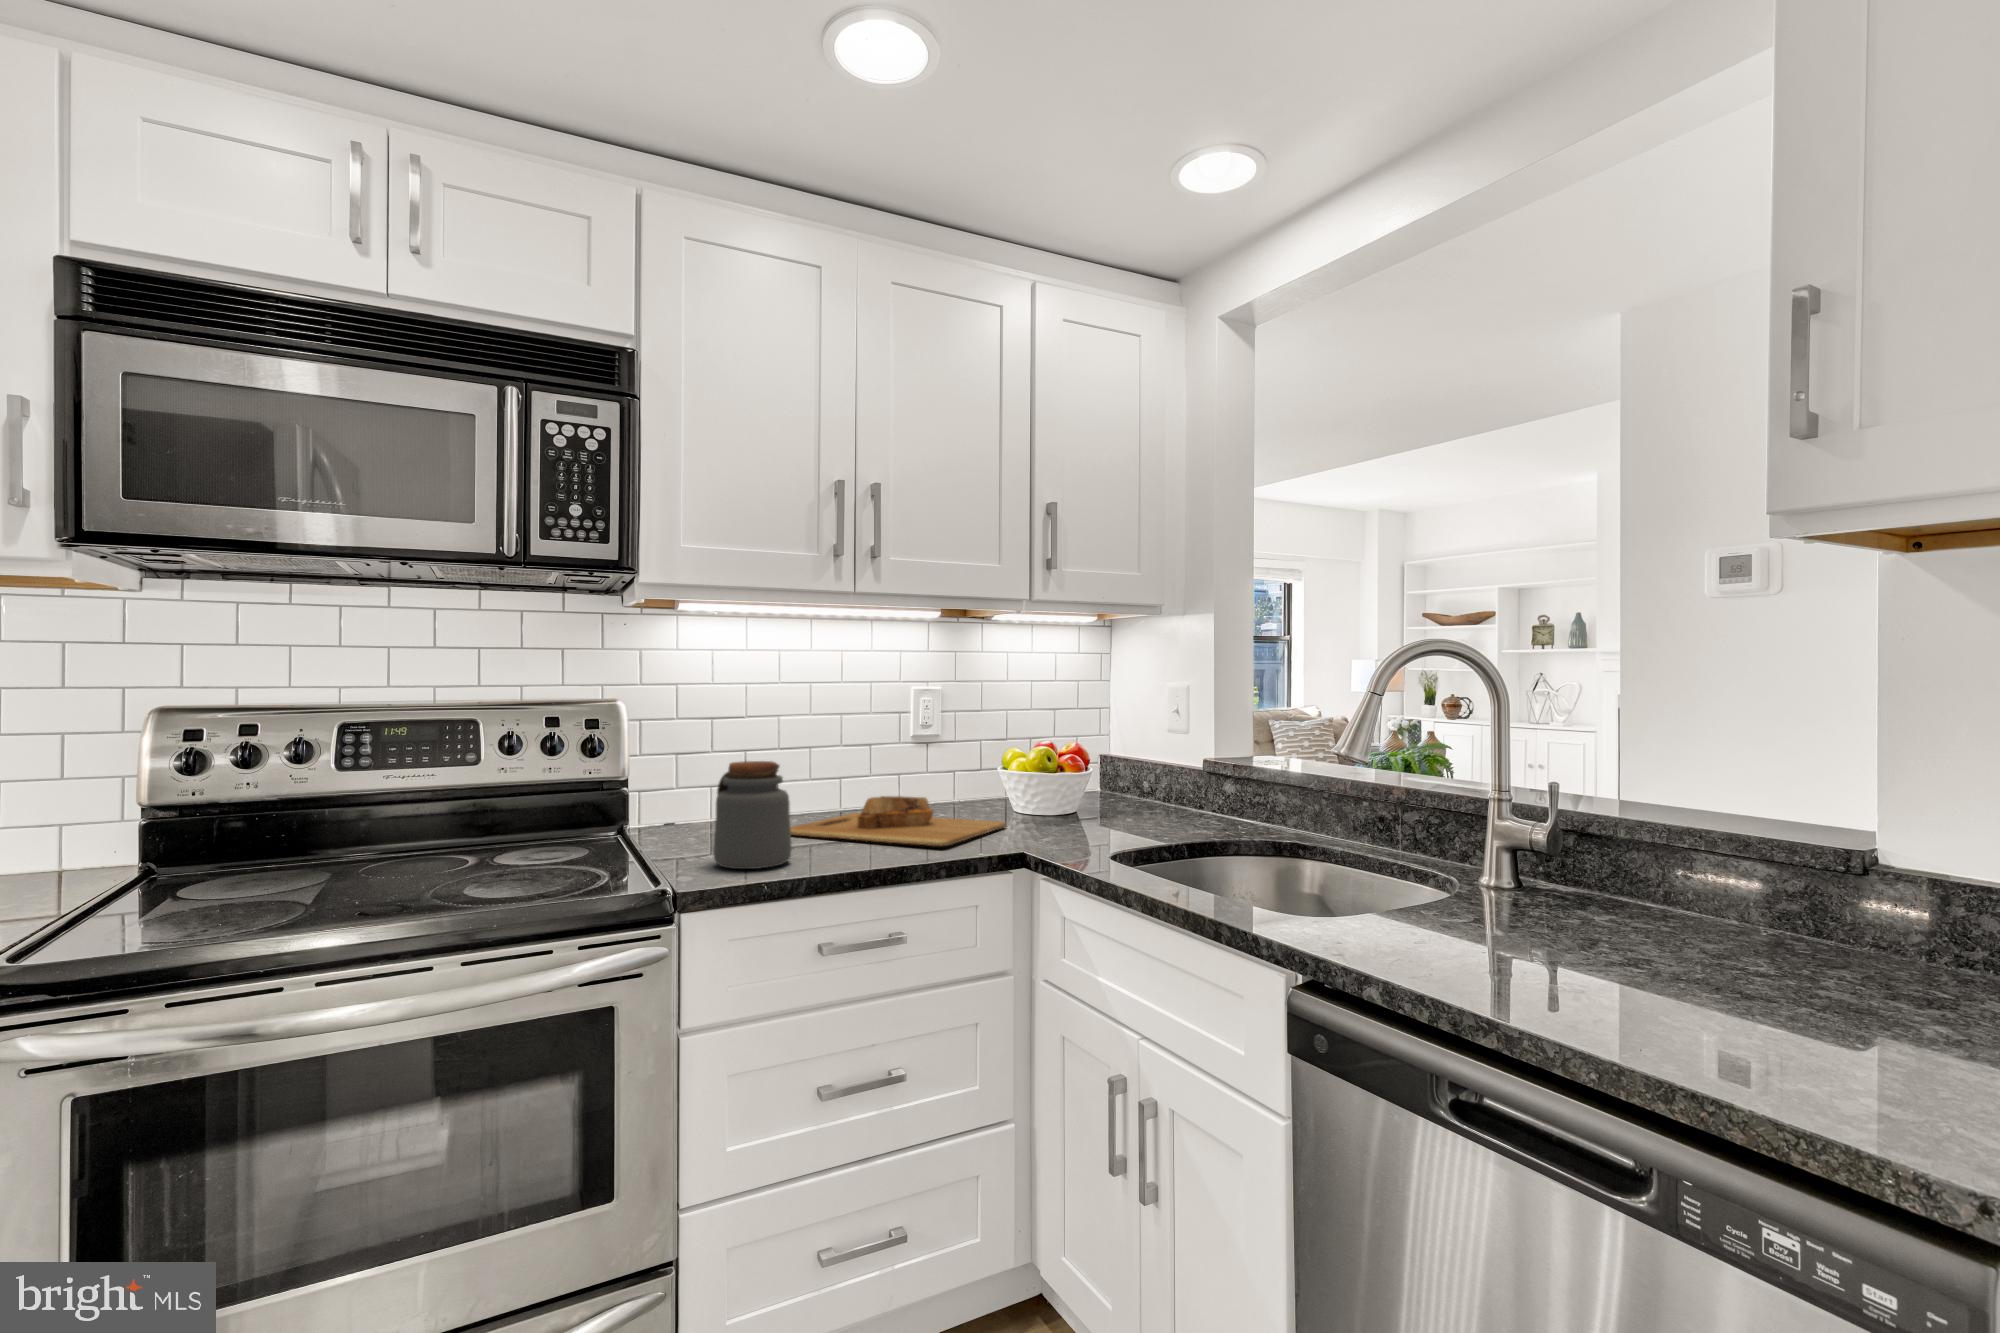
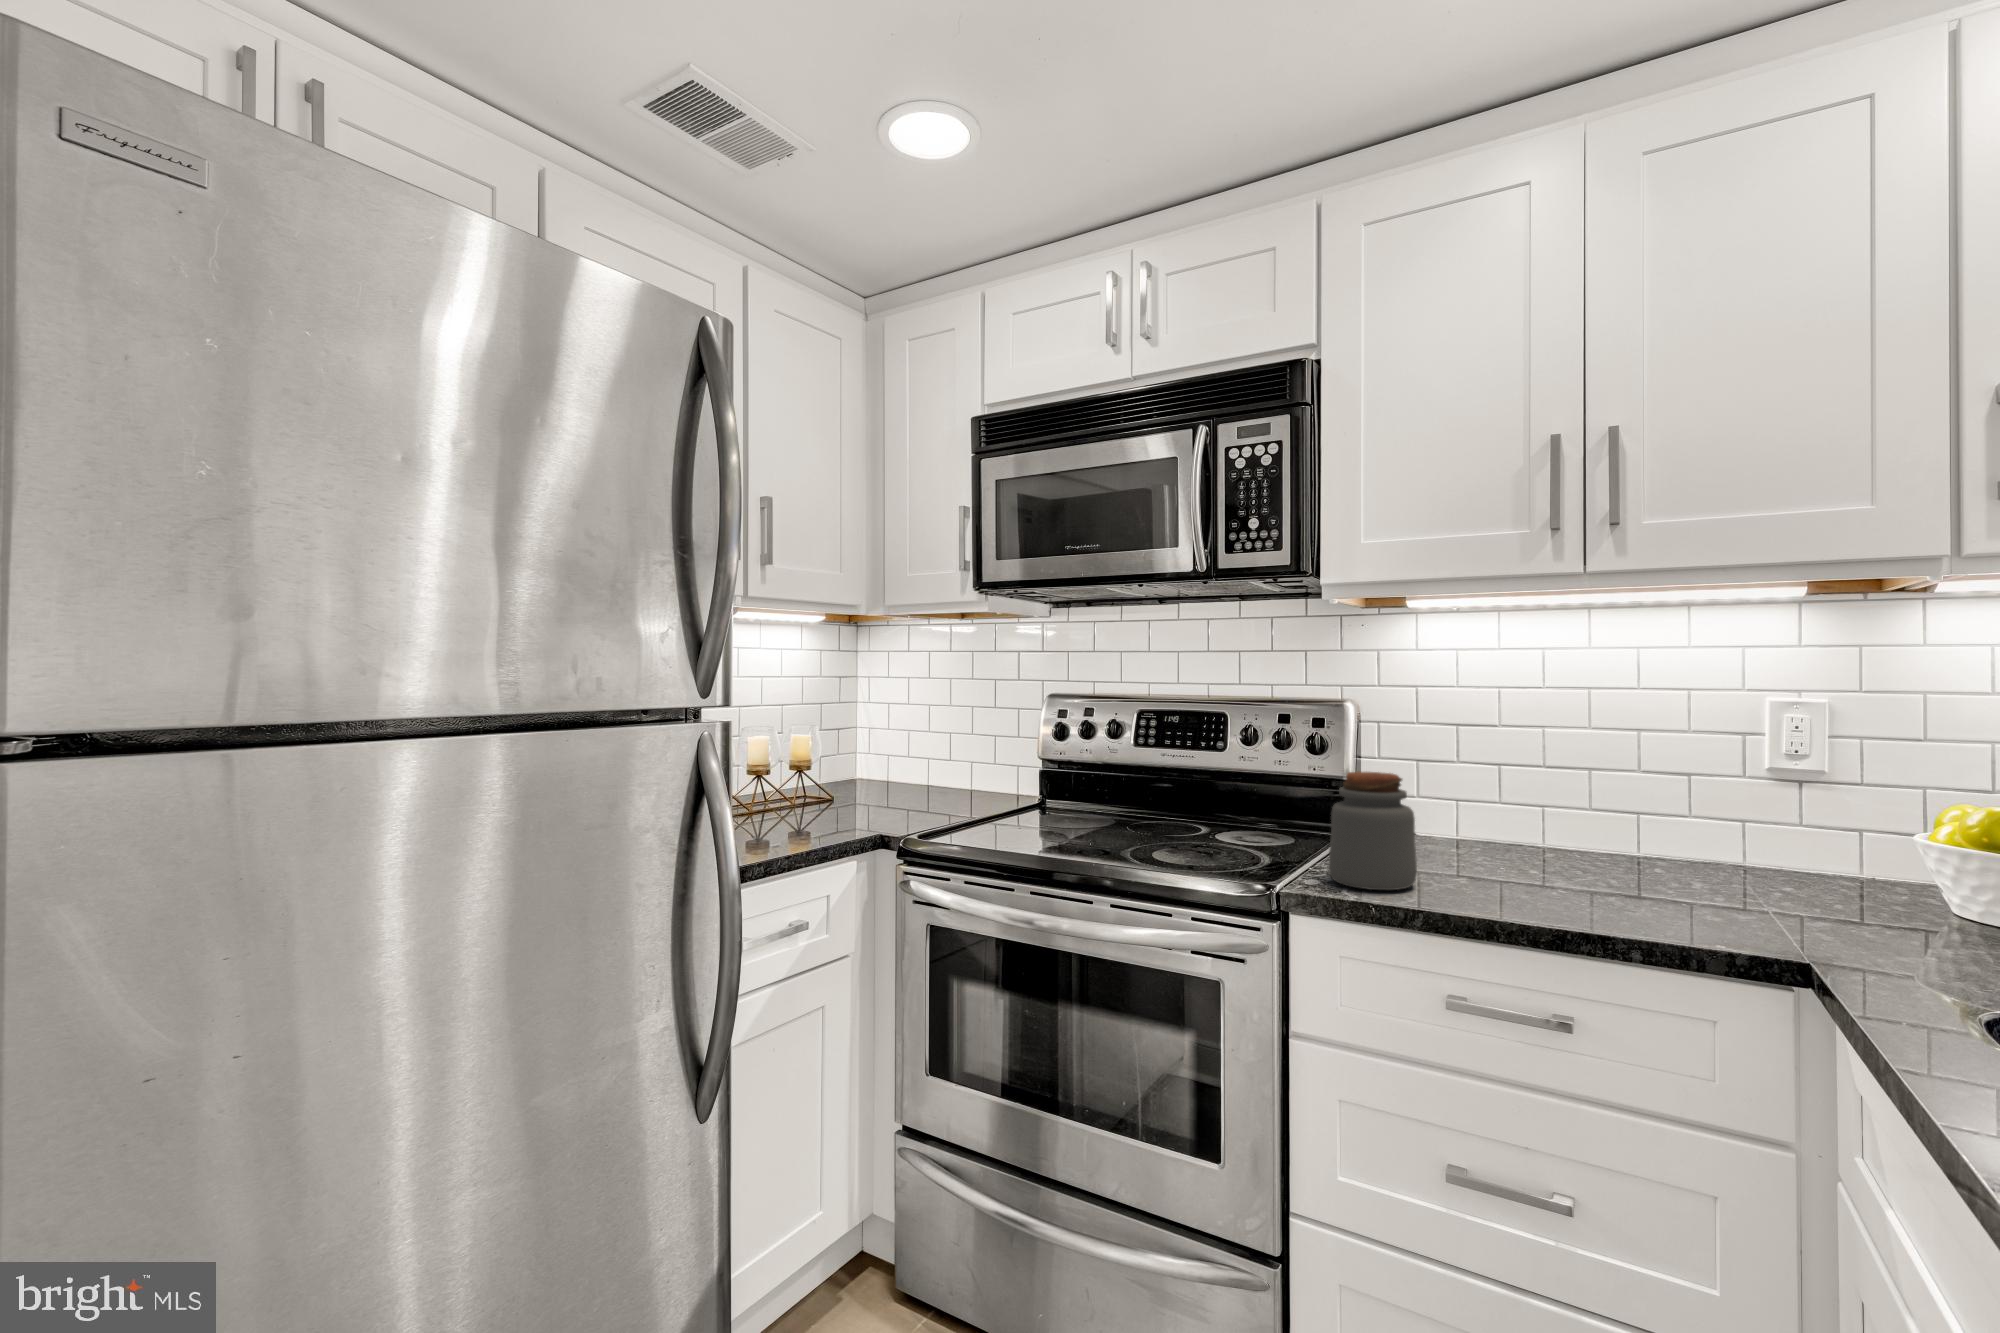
cutting board: present [790,796,1006,846] -> none [1489,839,1837,921]

